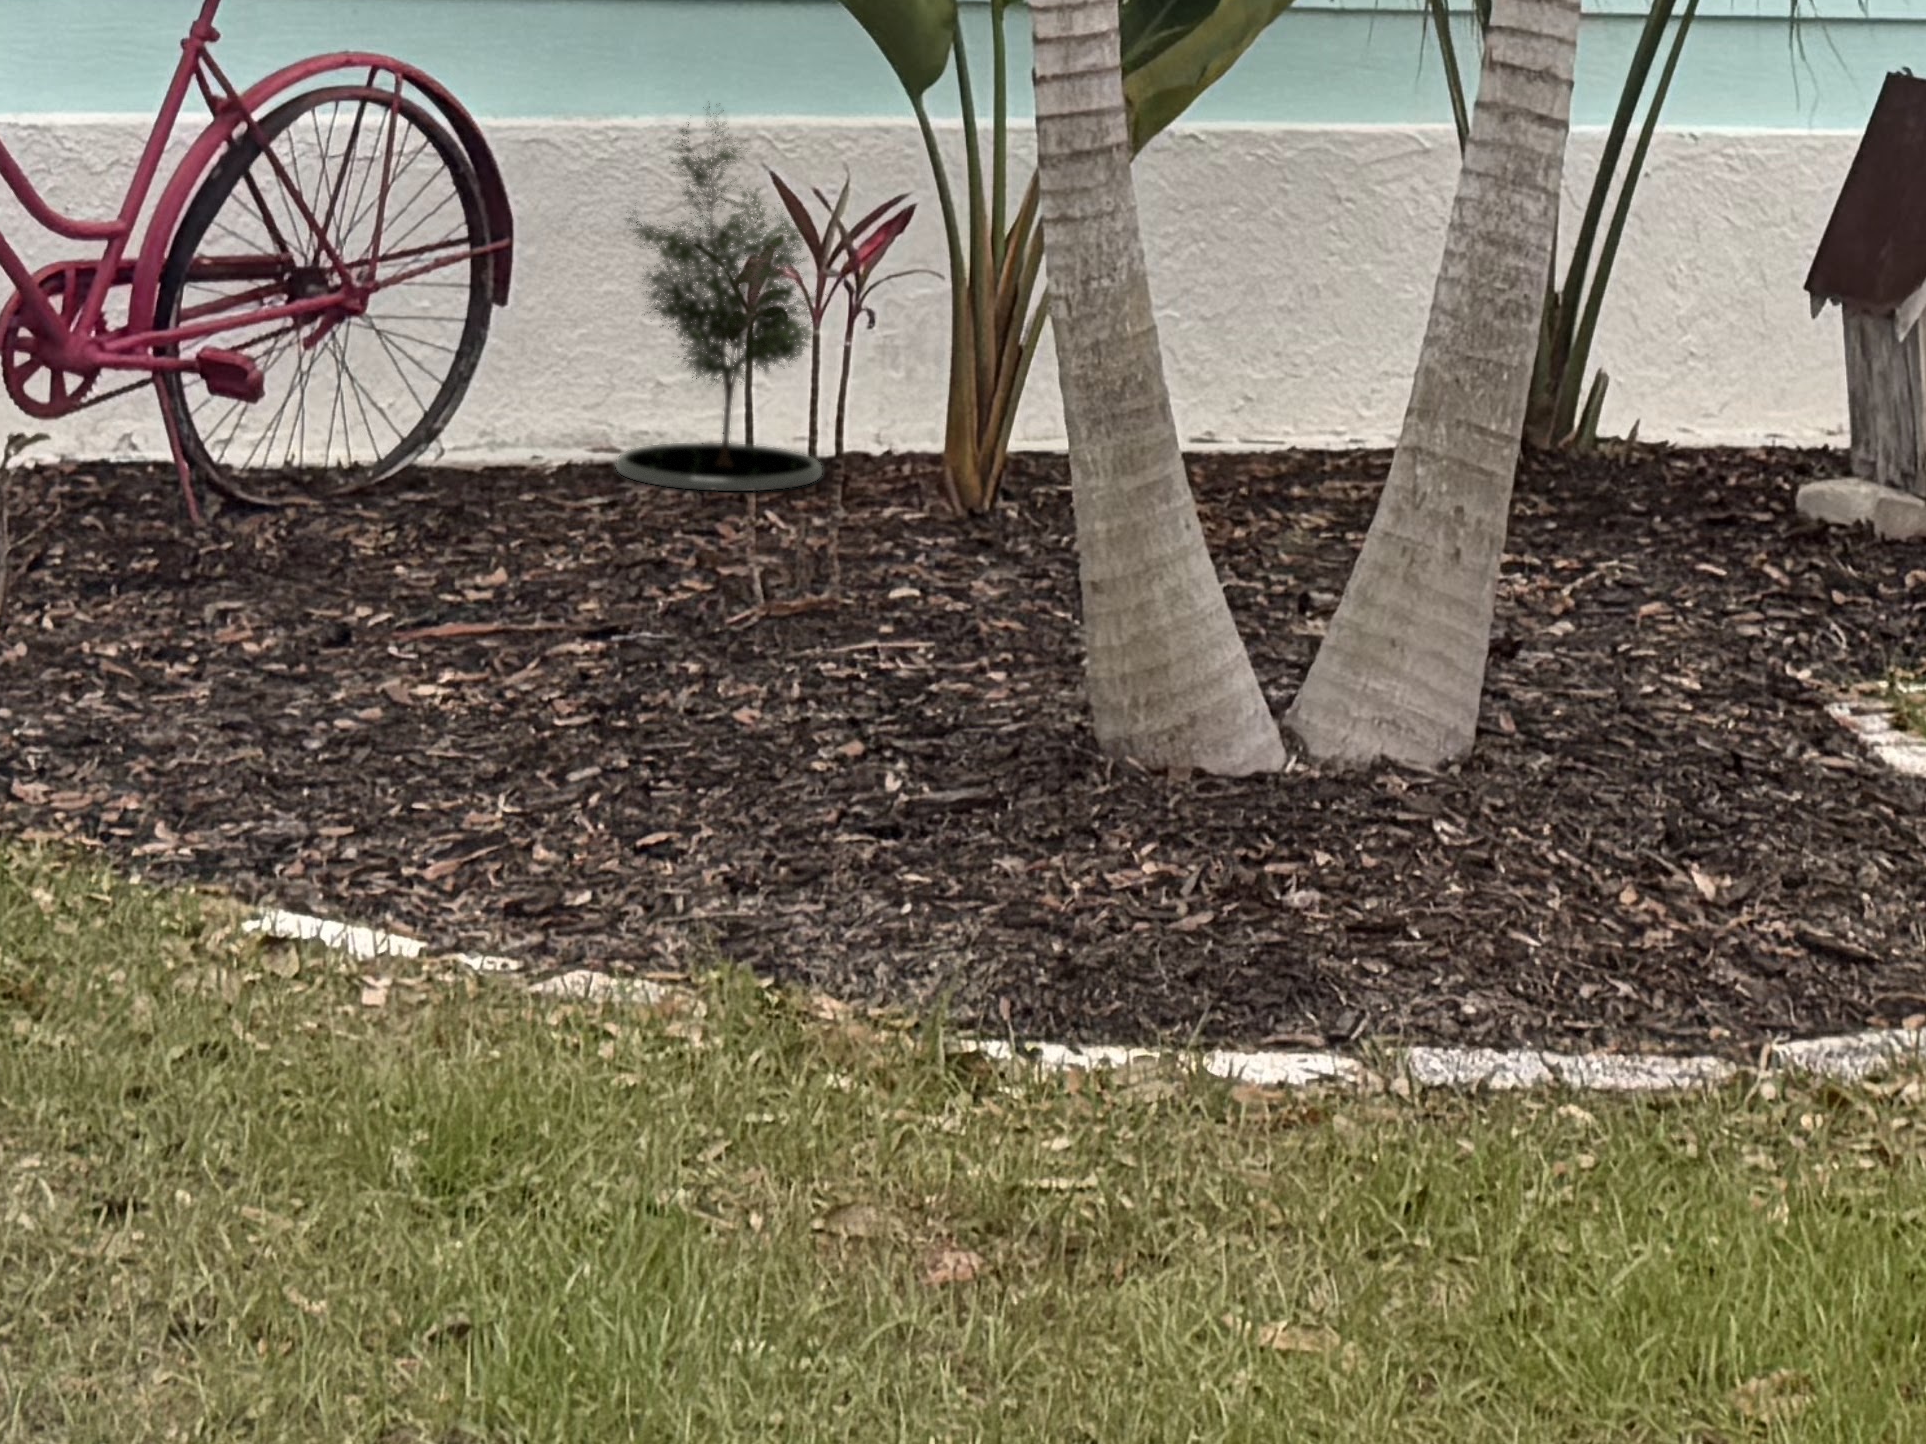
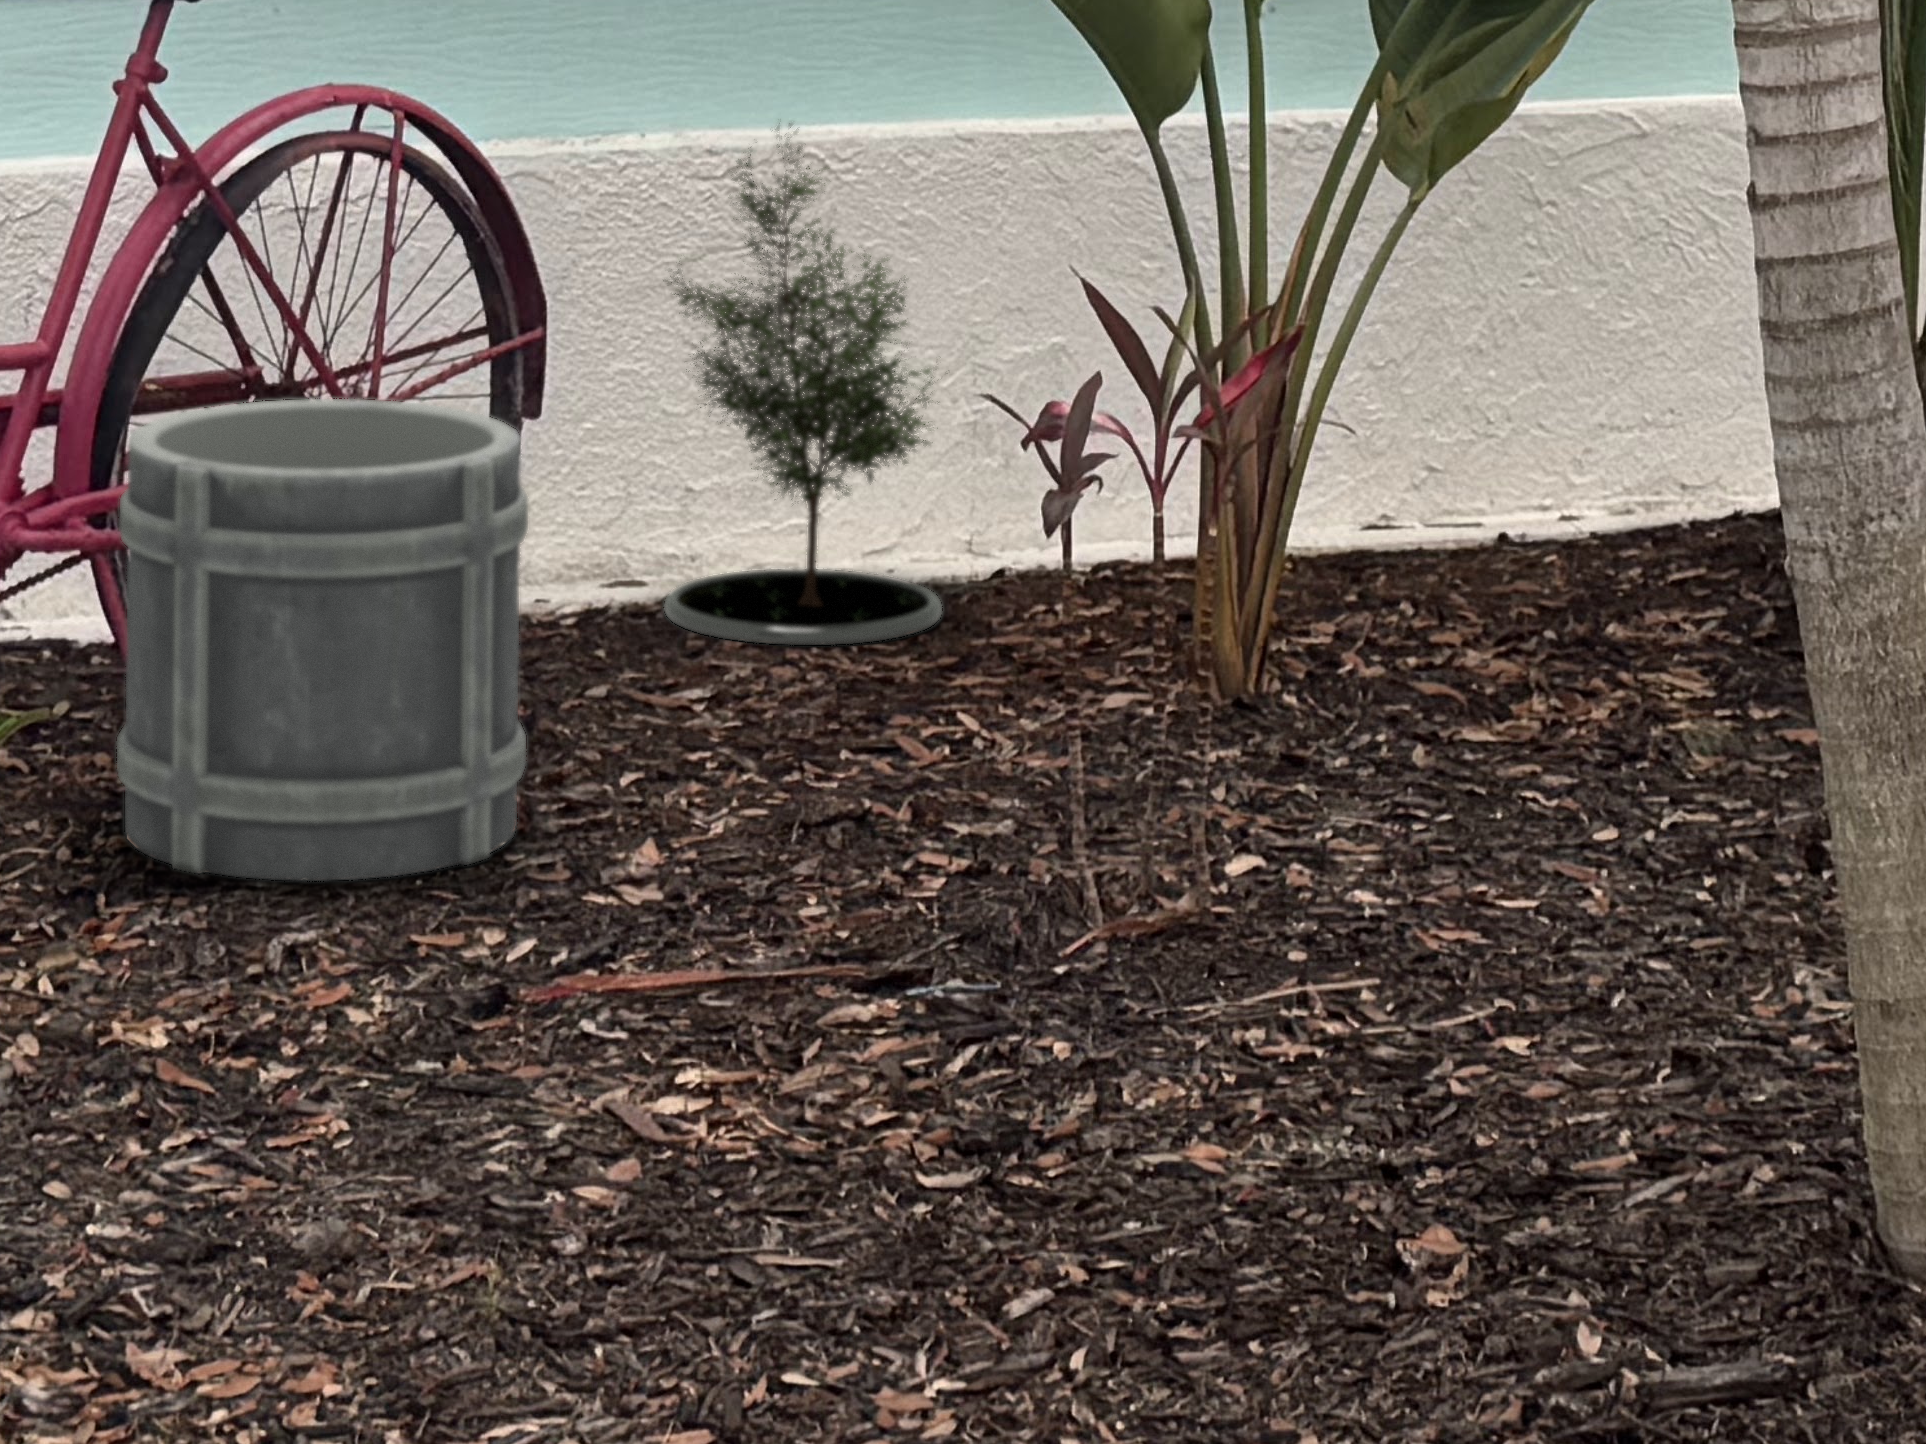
bucket: none [155,274,455,604] -> present [117,399,528,881]

